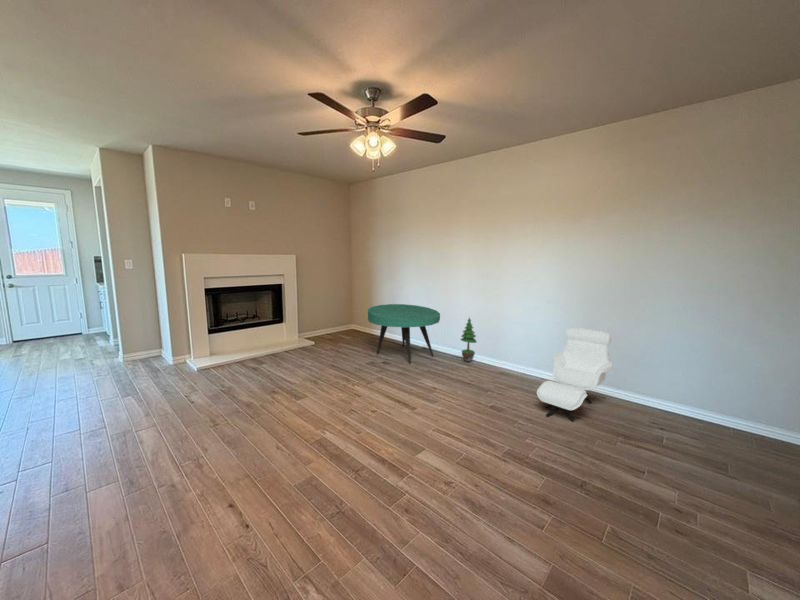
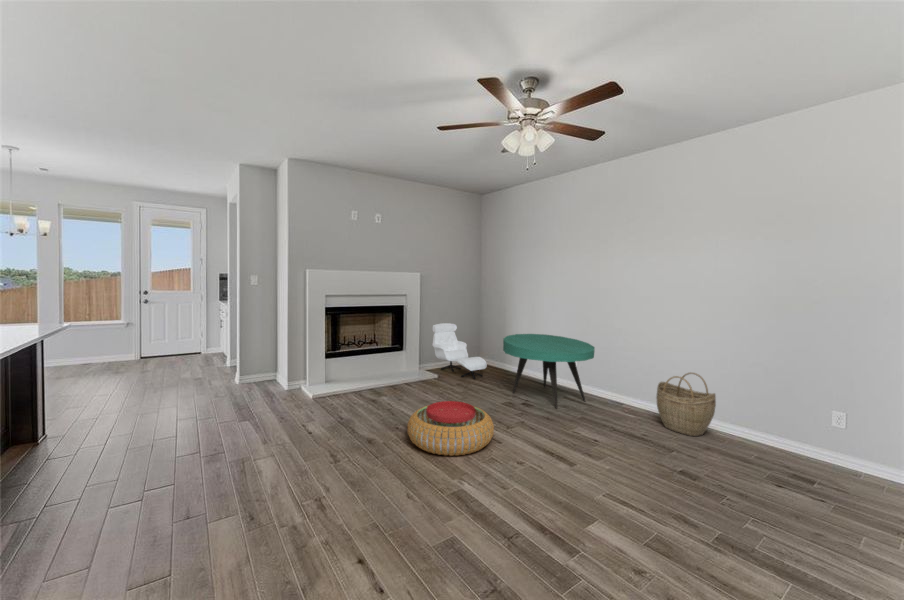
potted tree: present [461,318,476,361] -> none [623,353,646,411]
armchair: present [537,328,613,421] -> present [432,323,487,379]
woven basket: none [482,331,522,378] -> present [656,373,716,436]
pouf: none [281,366,355,411] -> present [408,401,494,456]

